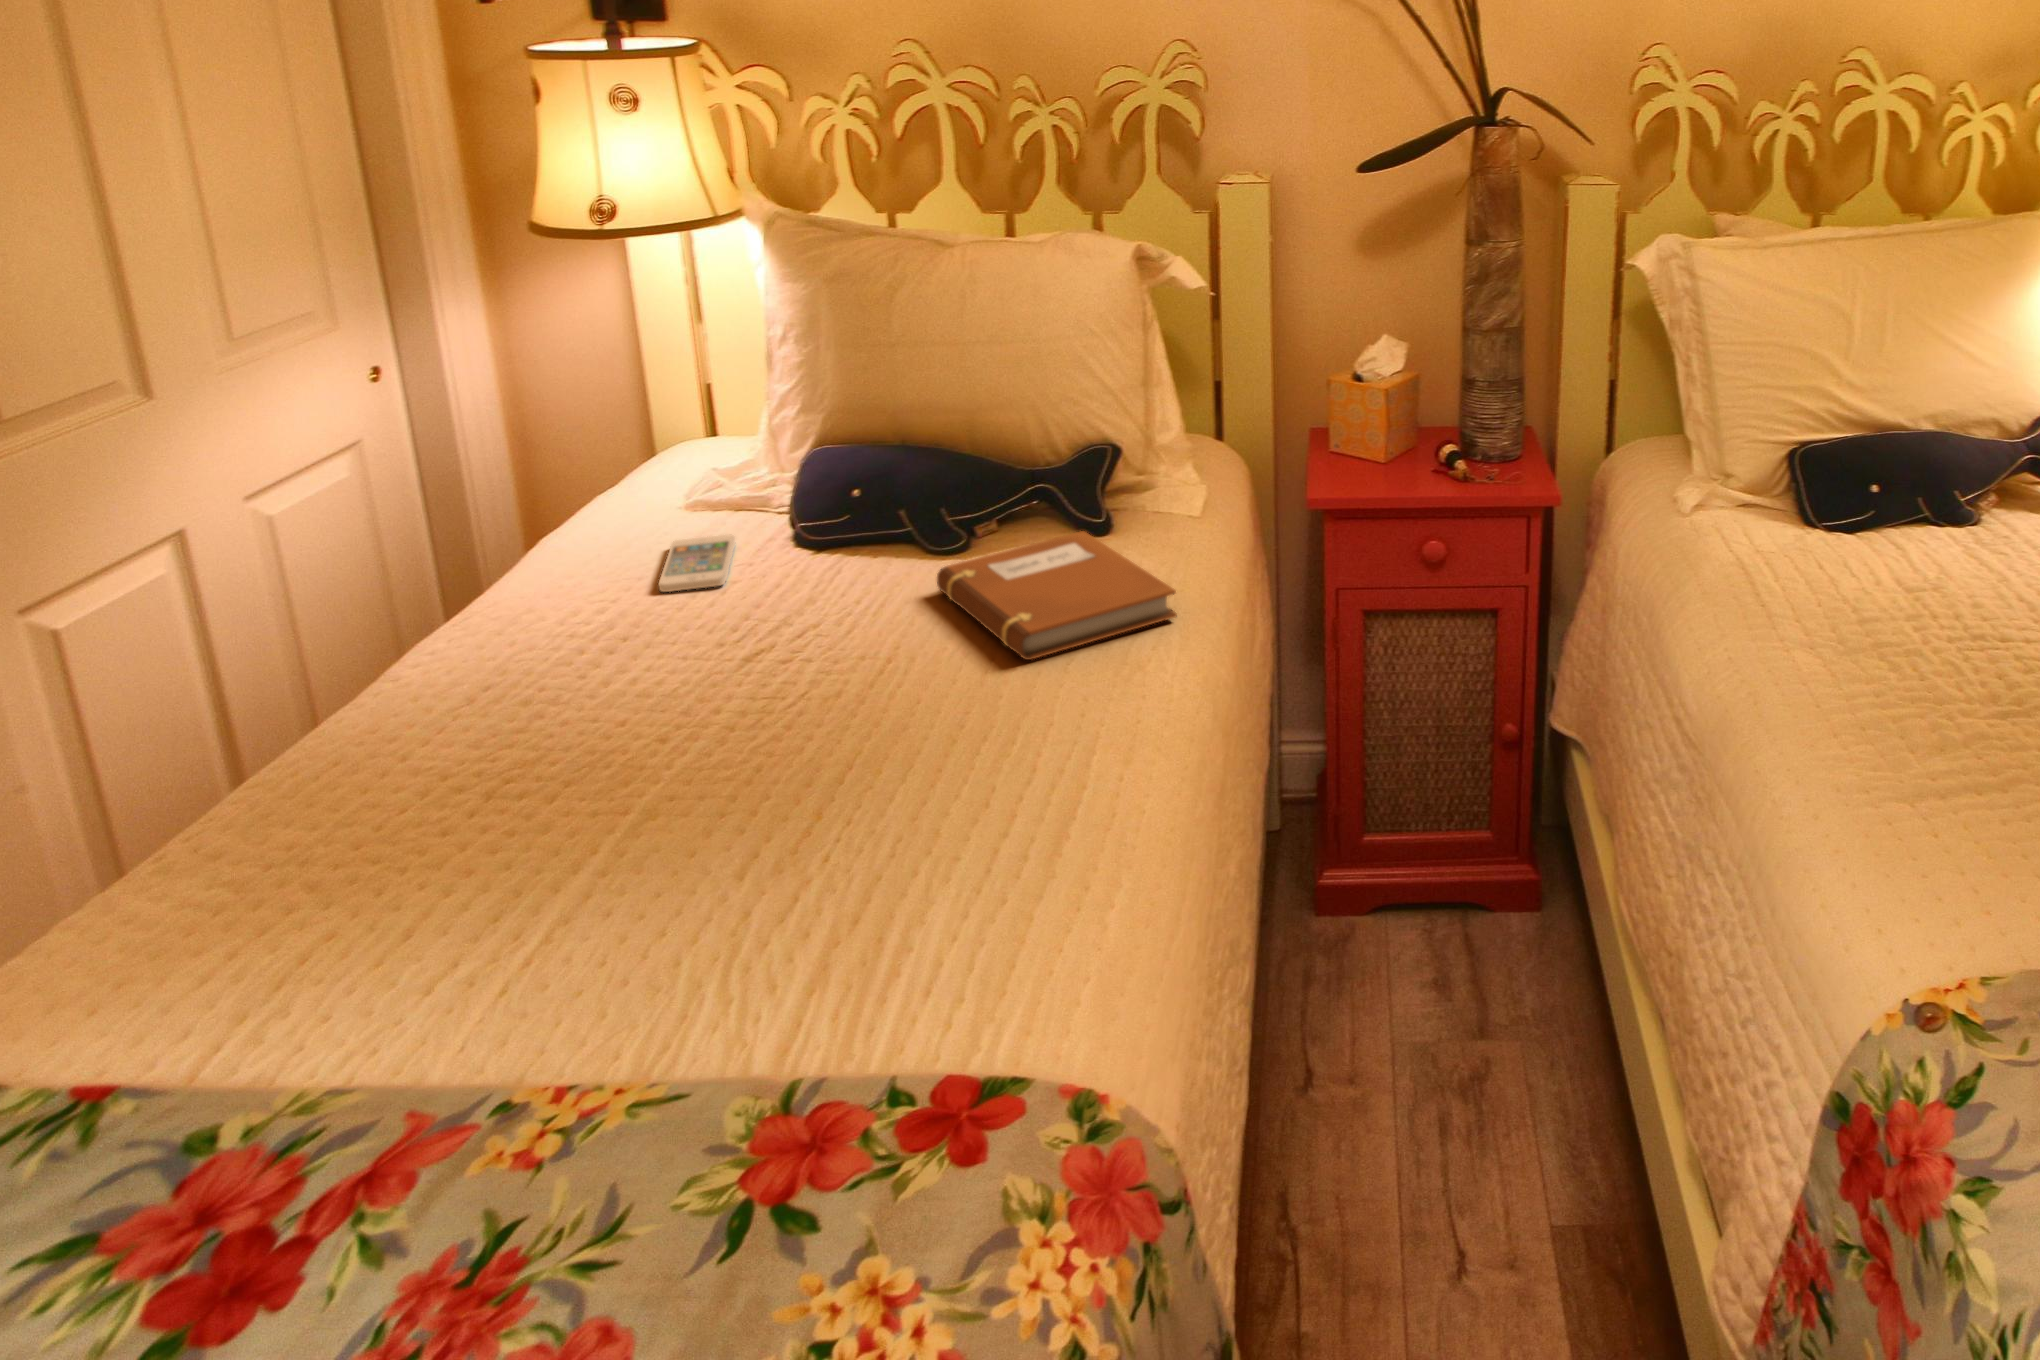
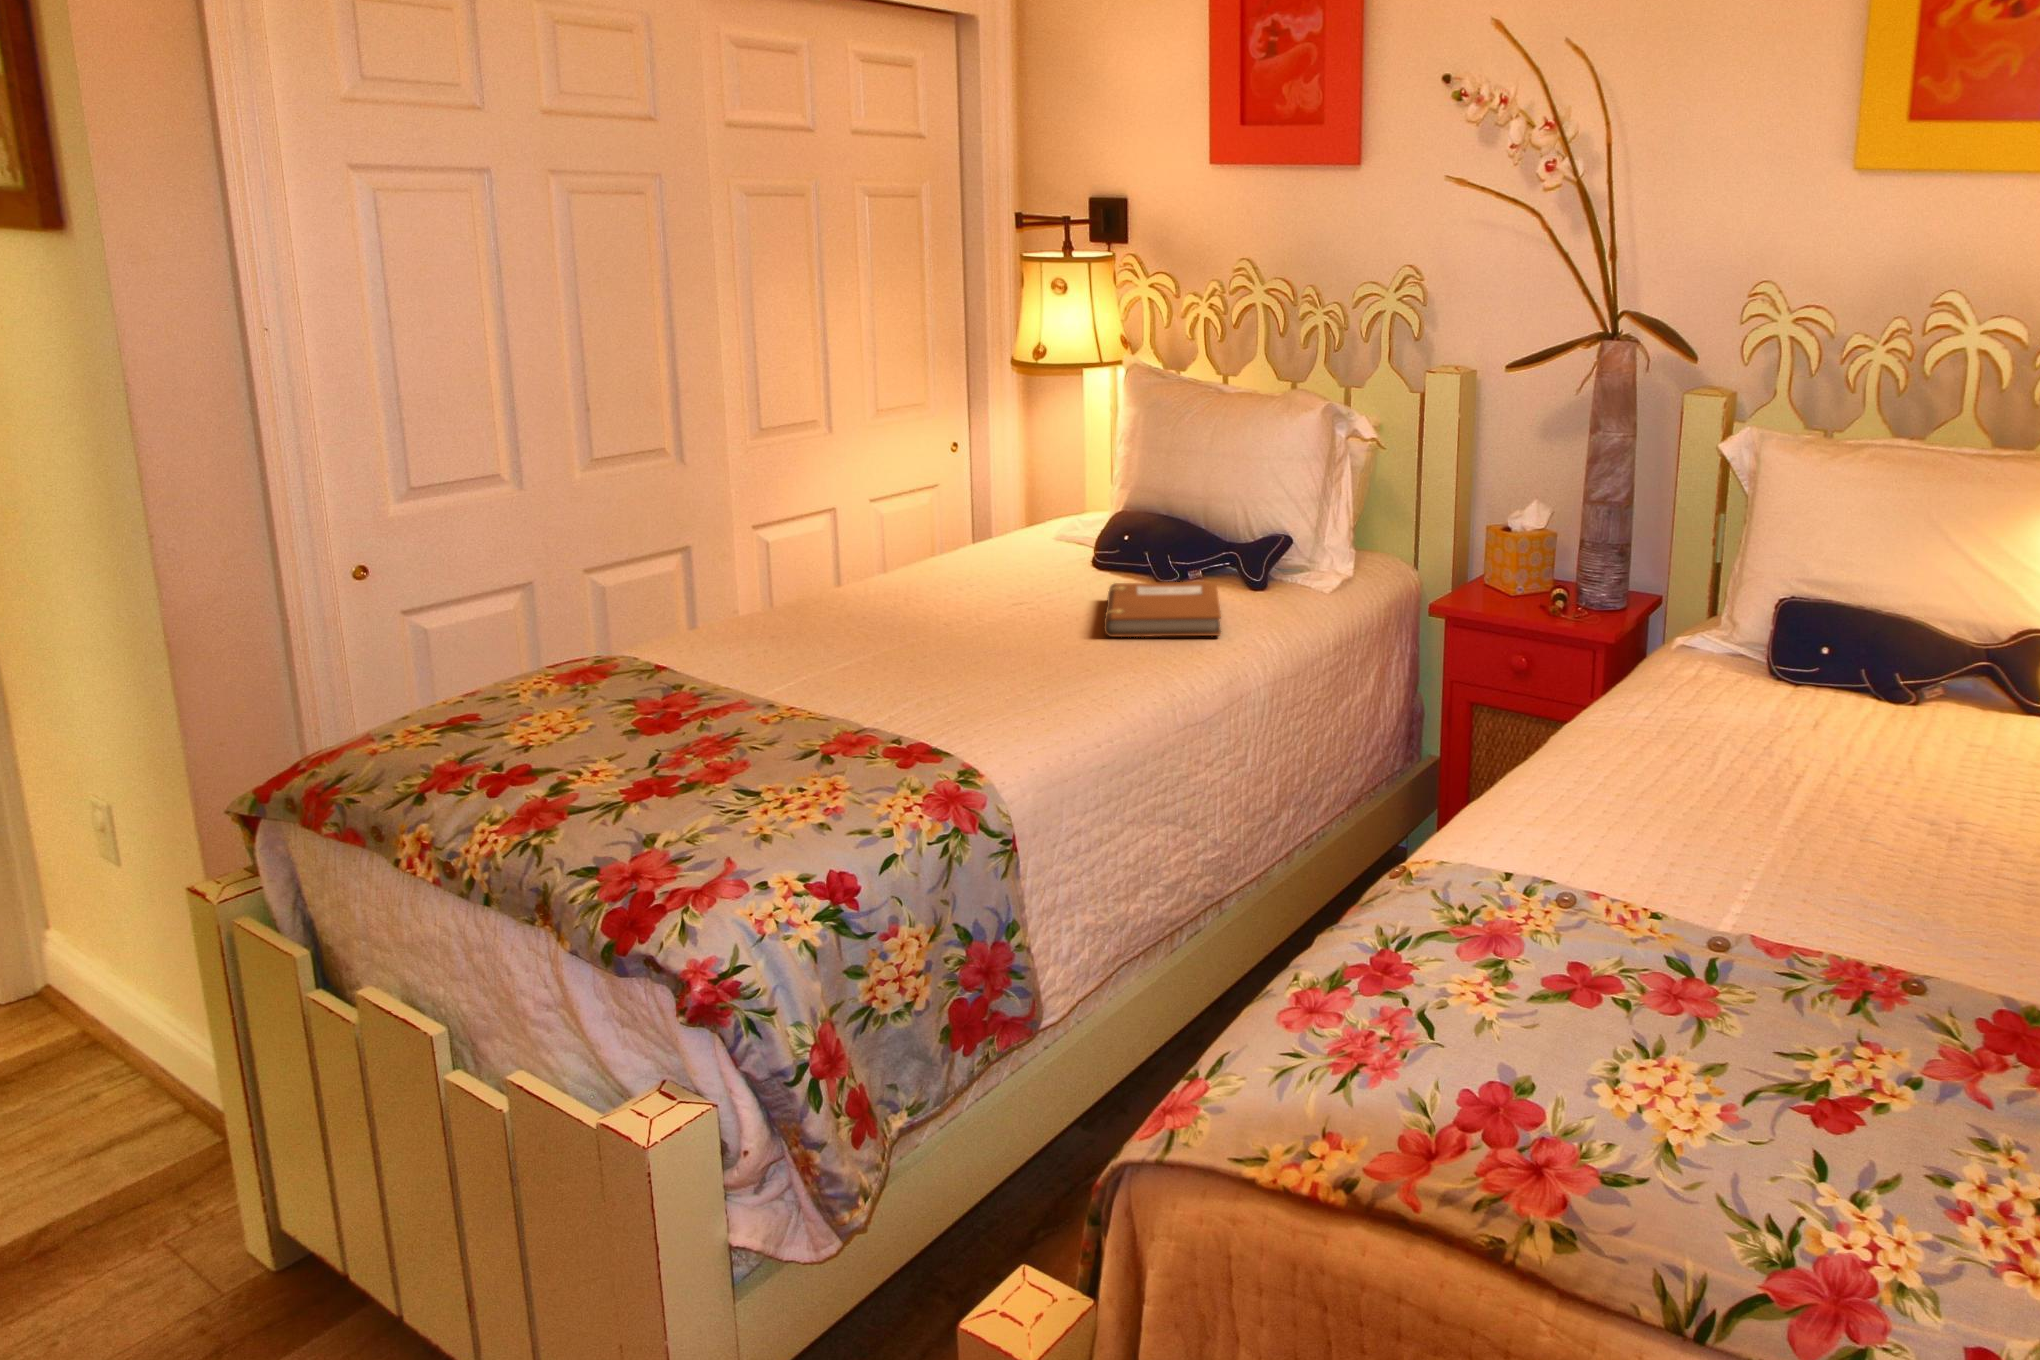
smartphone: present [658,535,735,592] -> none [974,551,1039,575]

